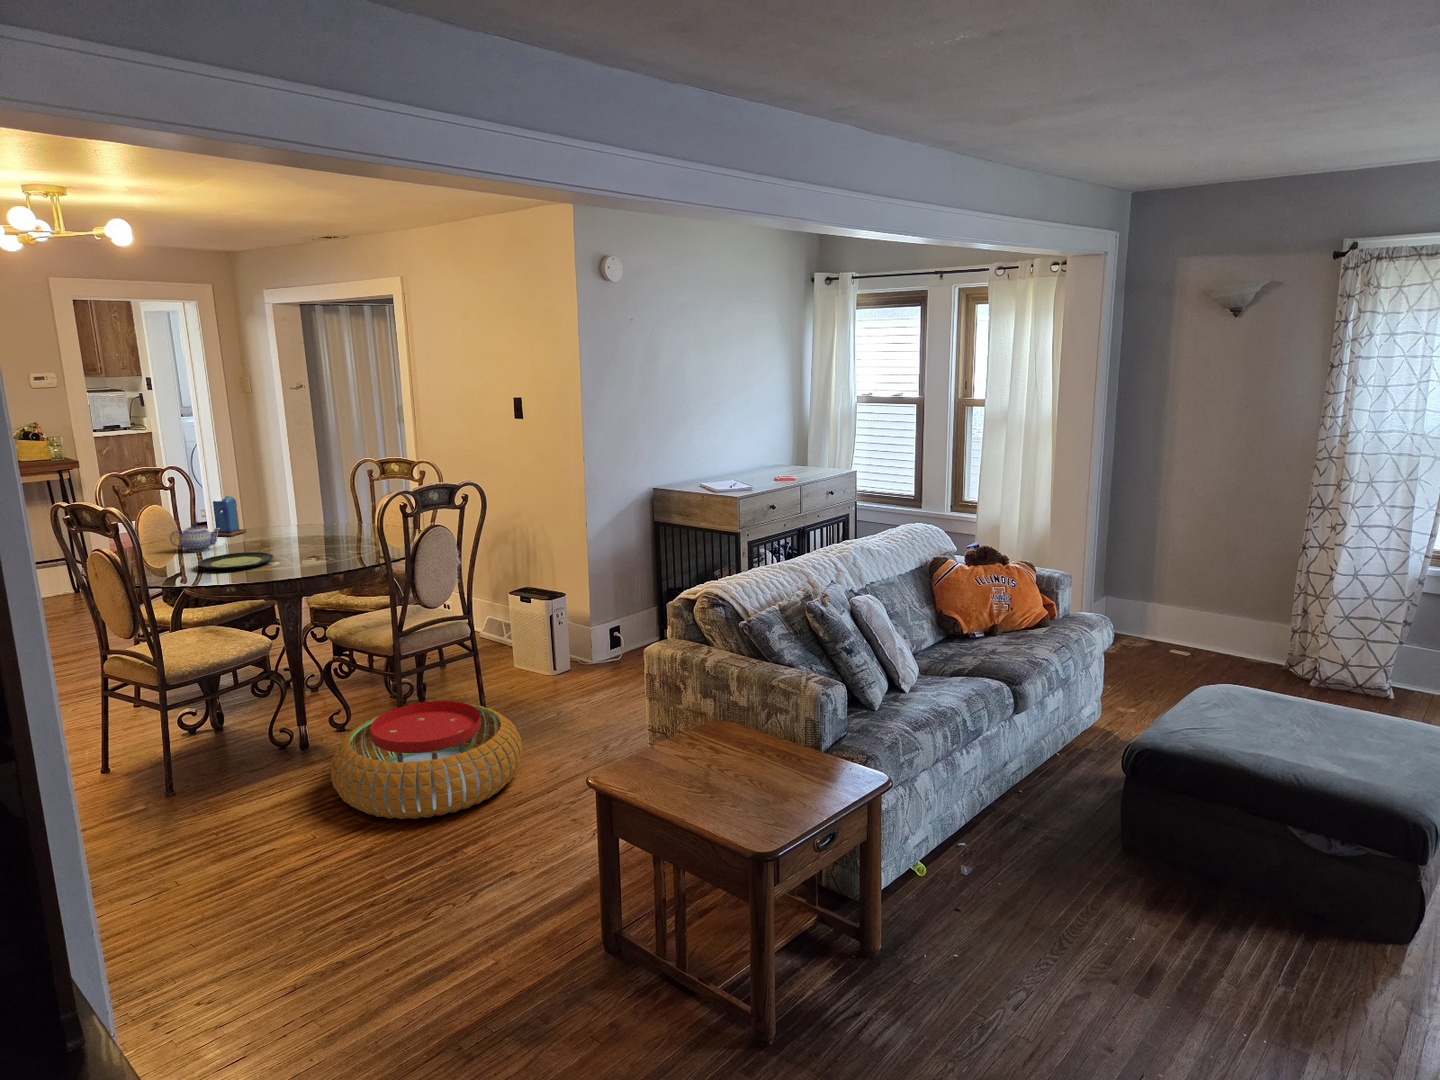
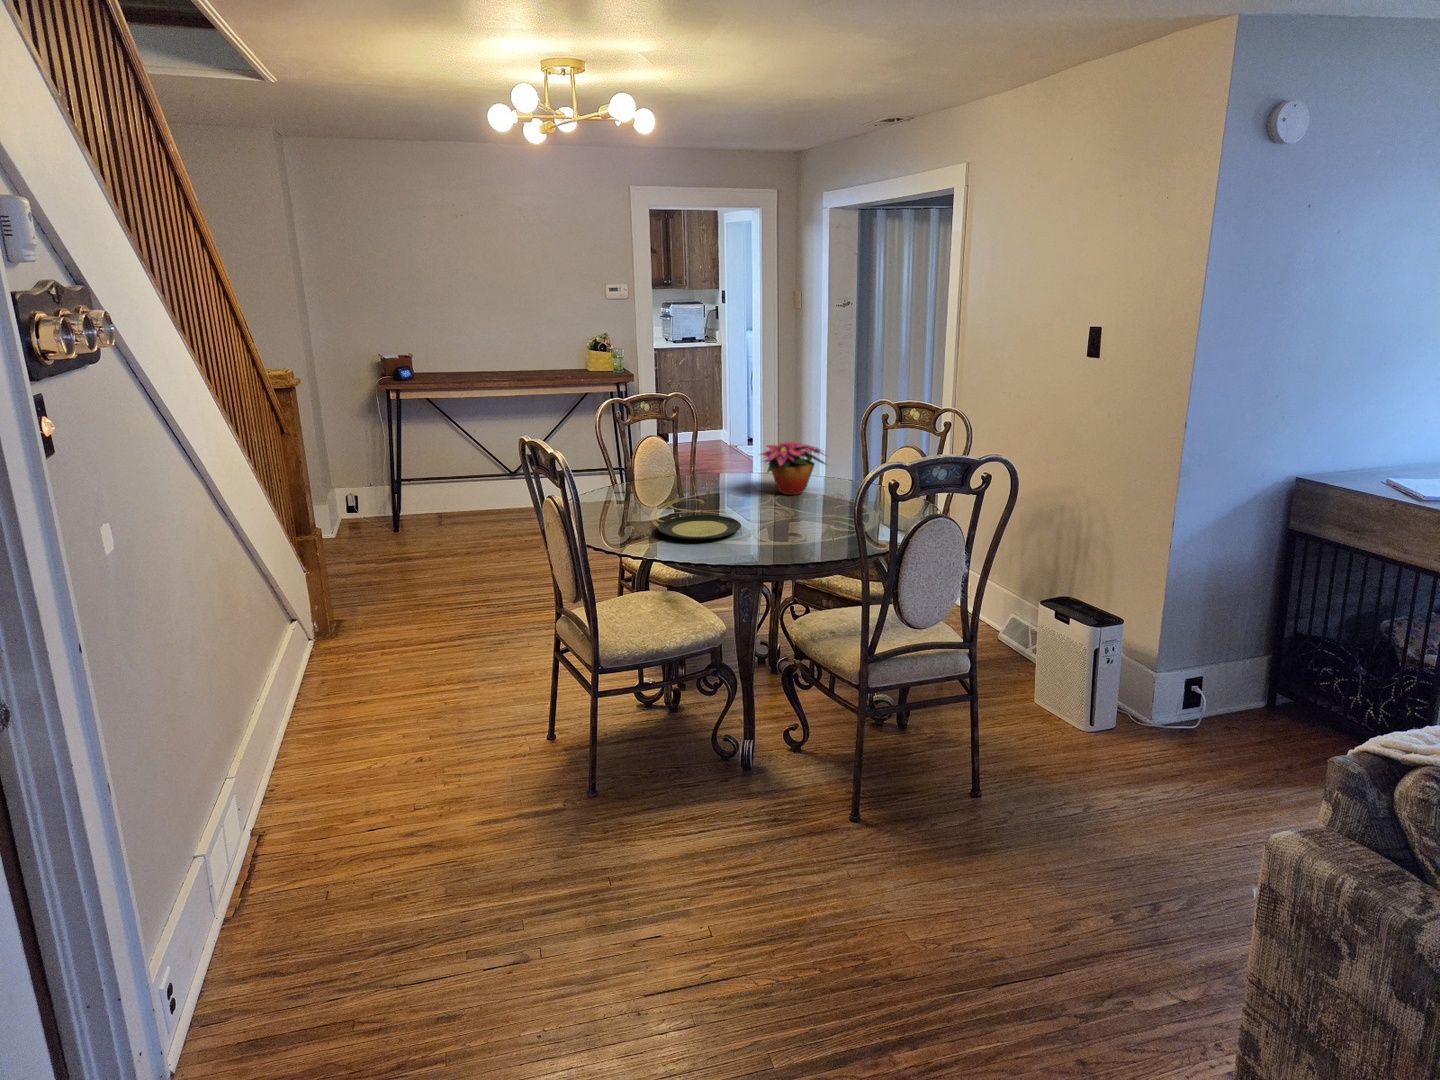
flower arrangement: none [265,491,335,537] -> present [760,441,827,495]
candle: present [211,494,246,536] -> none [702,433,739,484]
teapot: present [170,524,219,552] -> none [651,470,703,503]
pouf: present [330,701,522,819] -> none [748,763,1015,966]

